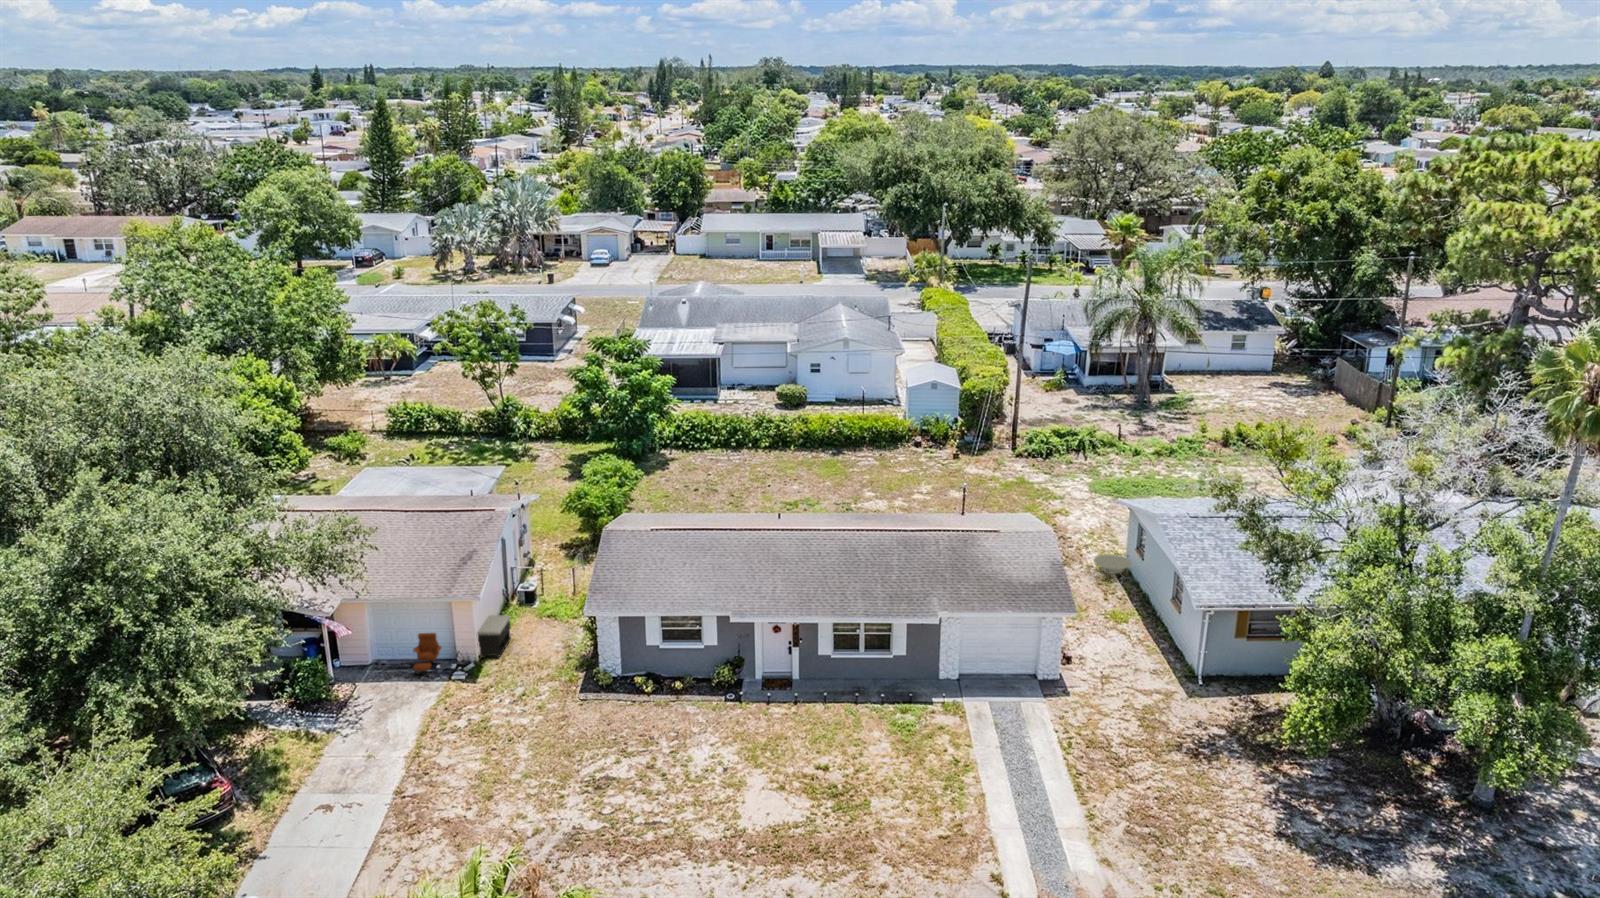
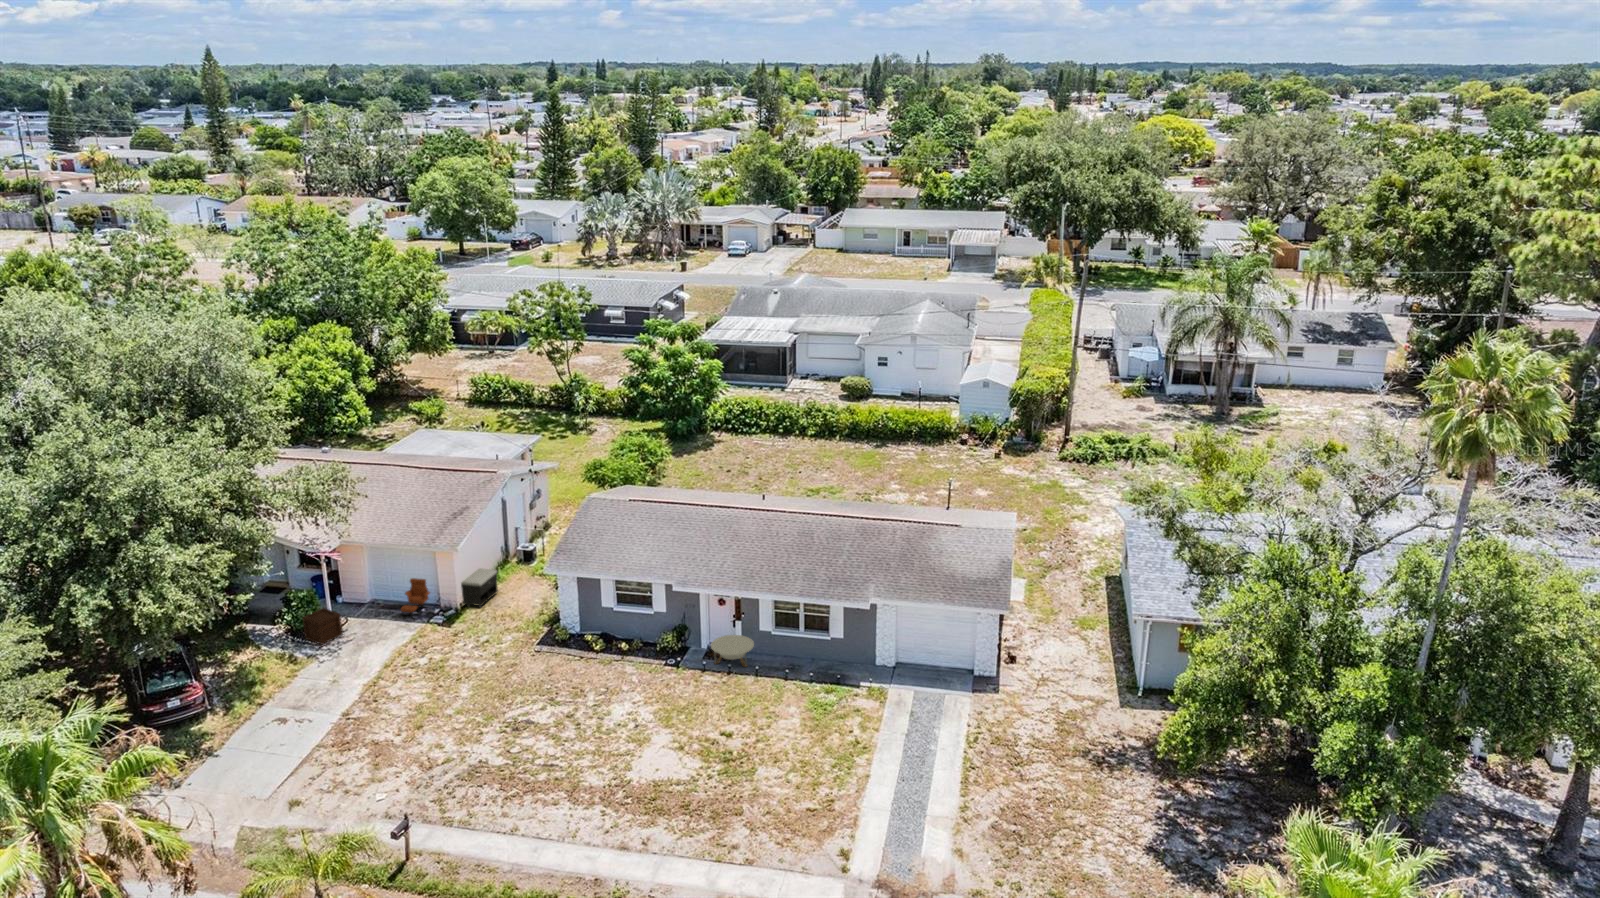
round table: present [1094,555,1132,581] -> present [711,635,754,667]
wooden crate: none [310,676,356,717] -> present [303,608,343,644]

